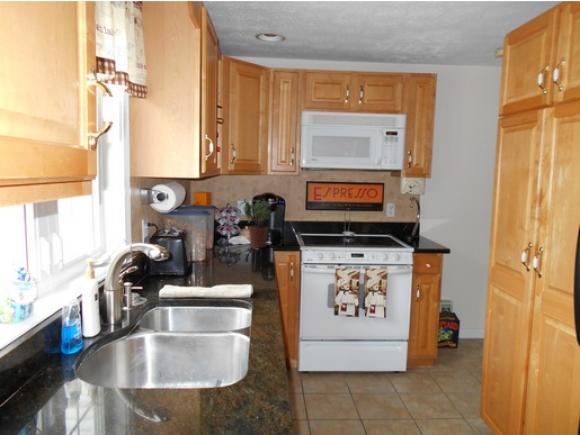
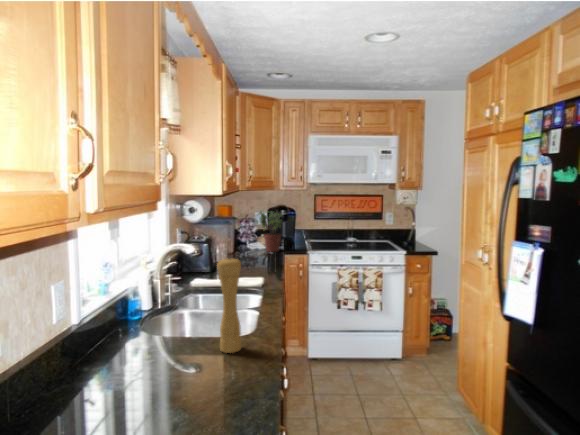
pepper mill: none [192,274,229,418] -> present [217,258,241,353]

